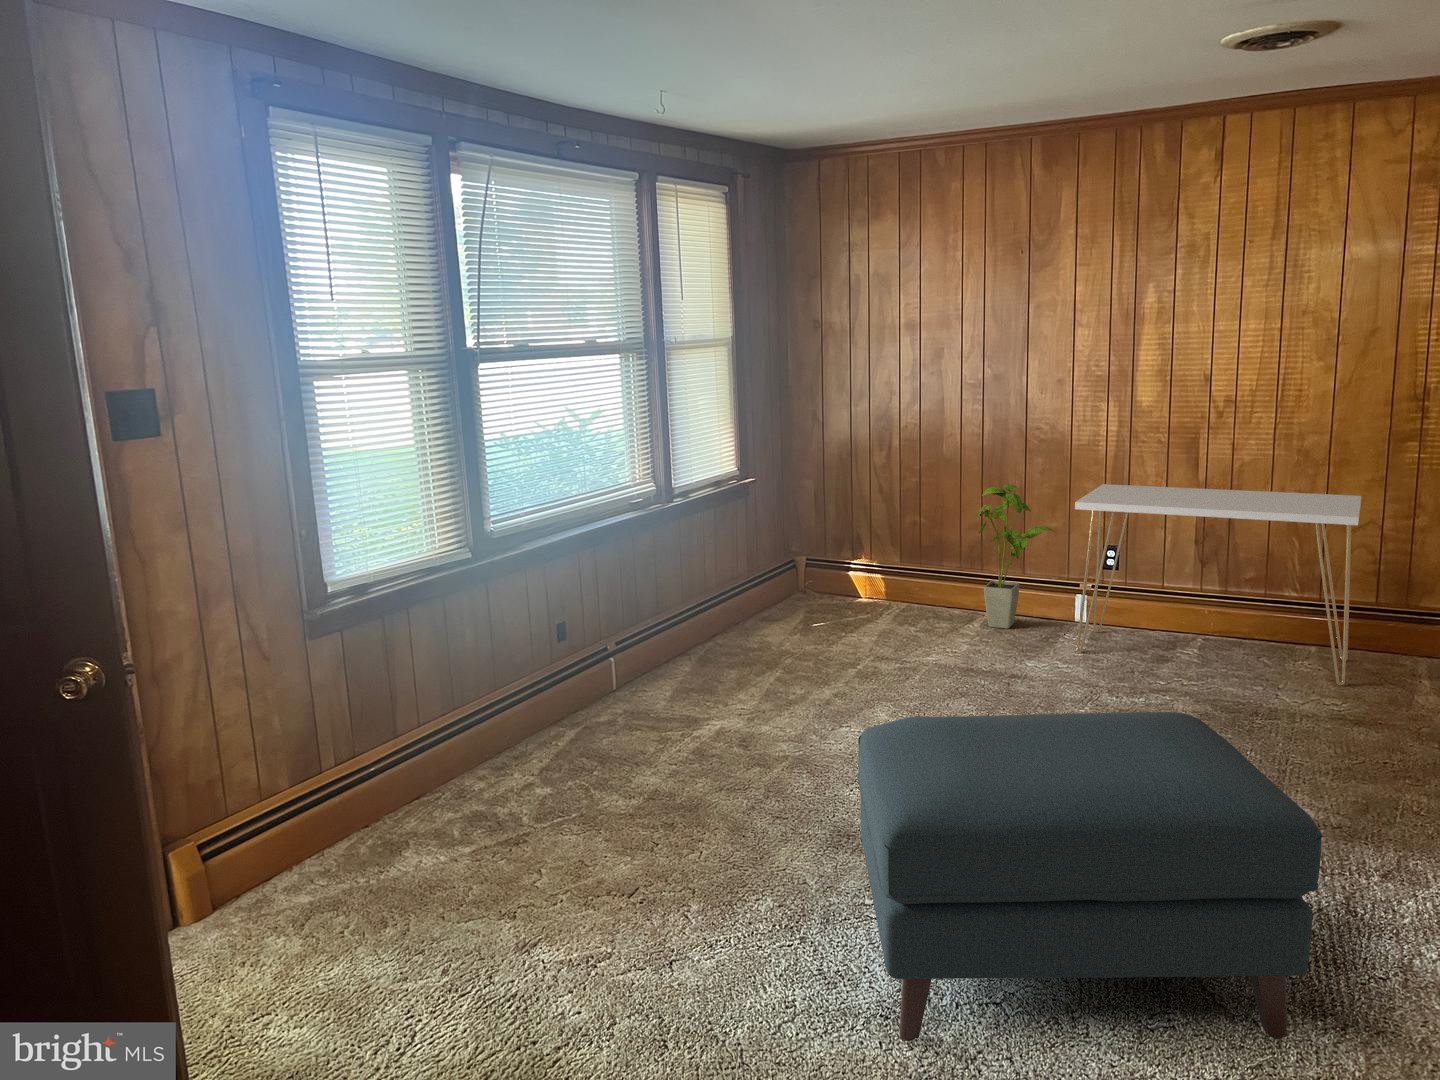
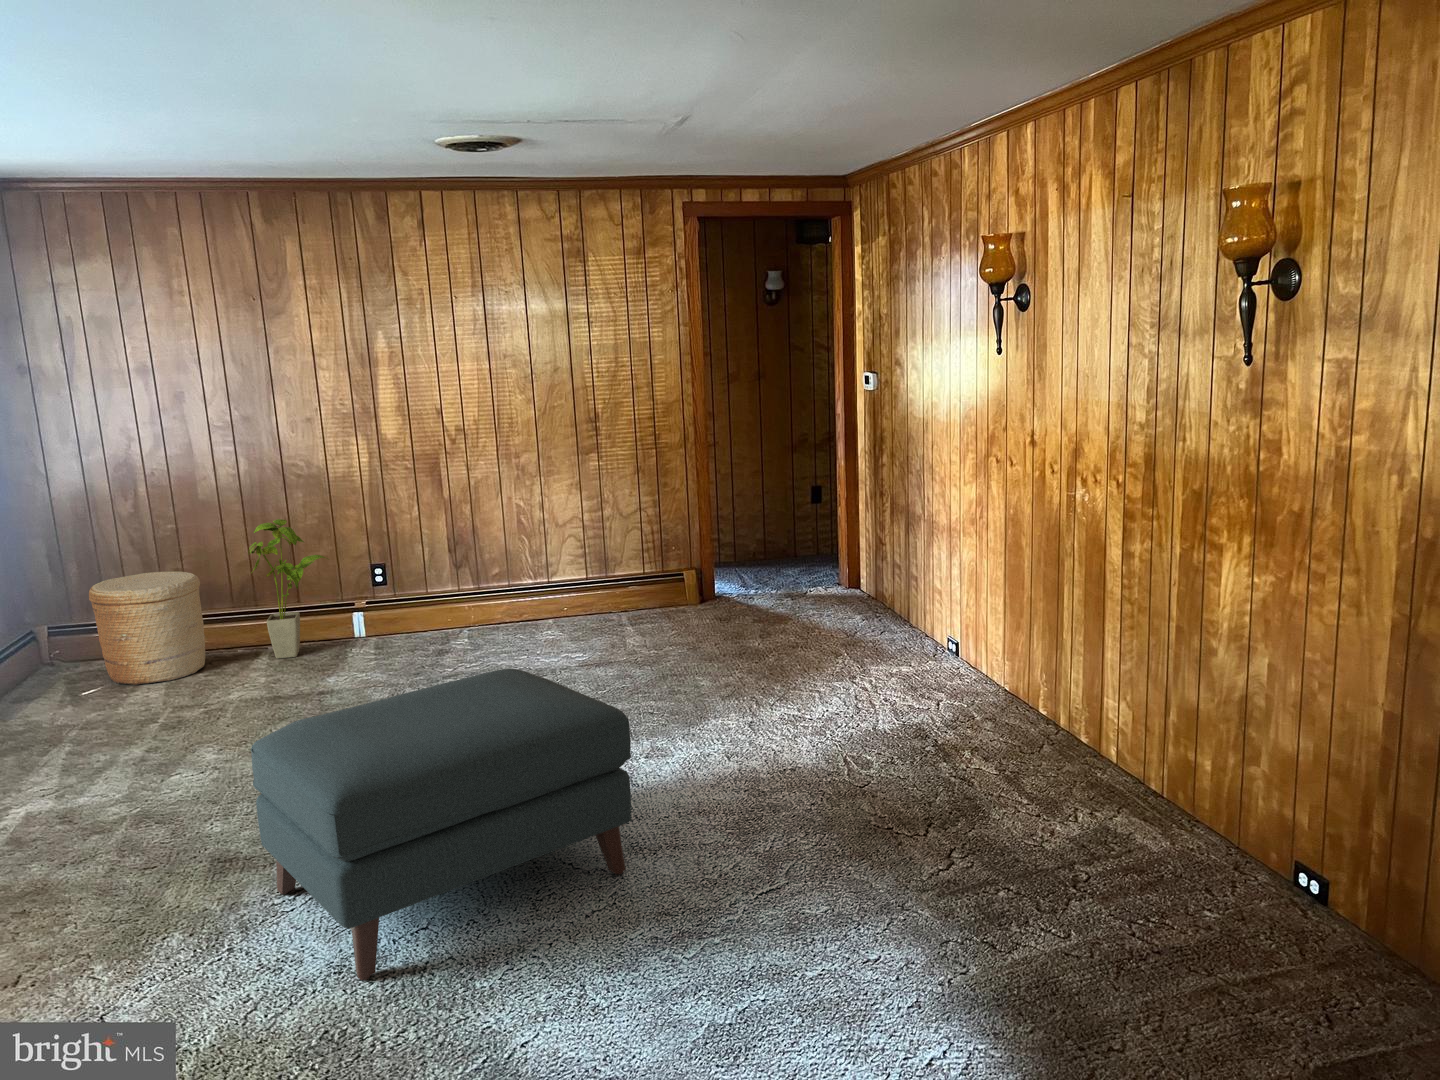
console table: present [1075,484,1361,685] -> none [350,496,581,663]
woven basket: none [832,521,929,628] -> present [89,572,205,685]

